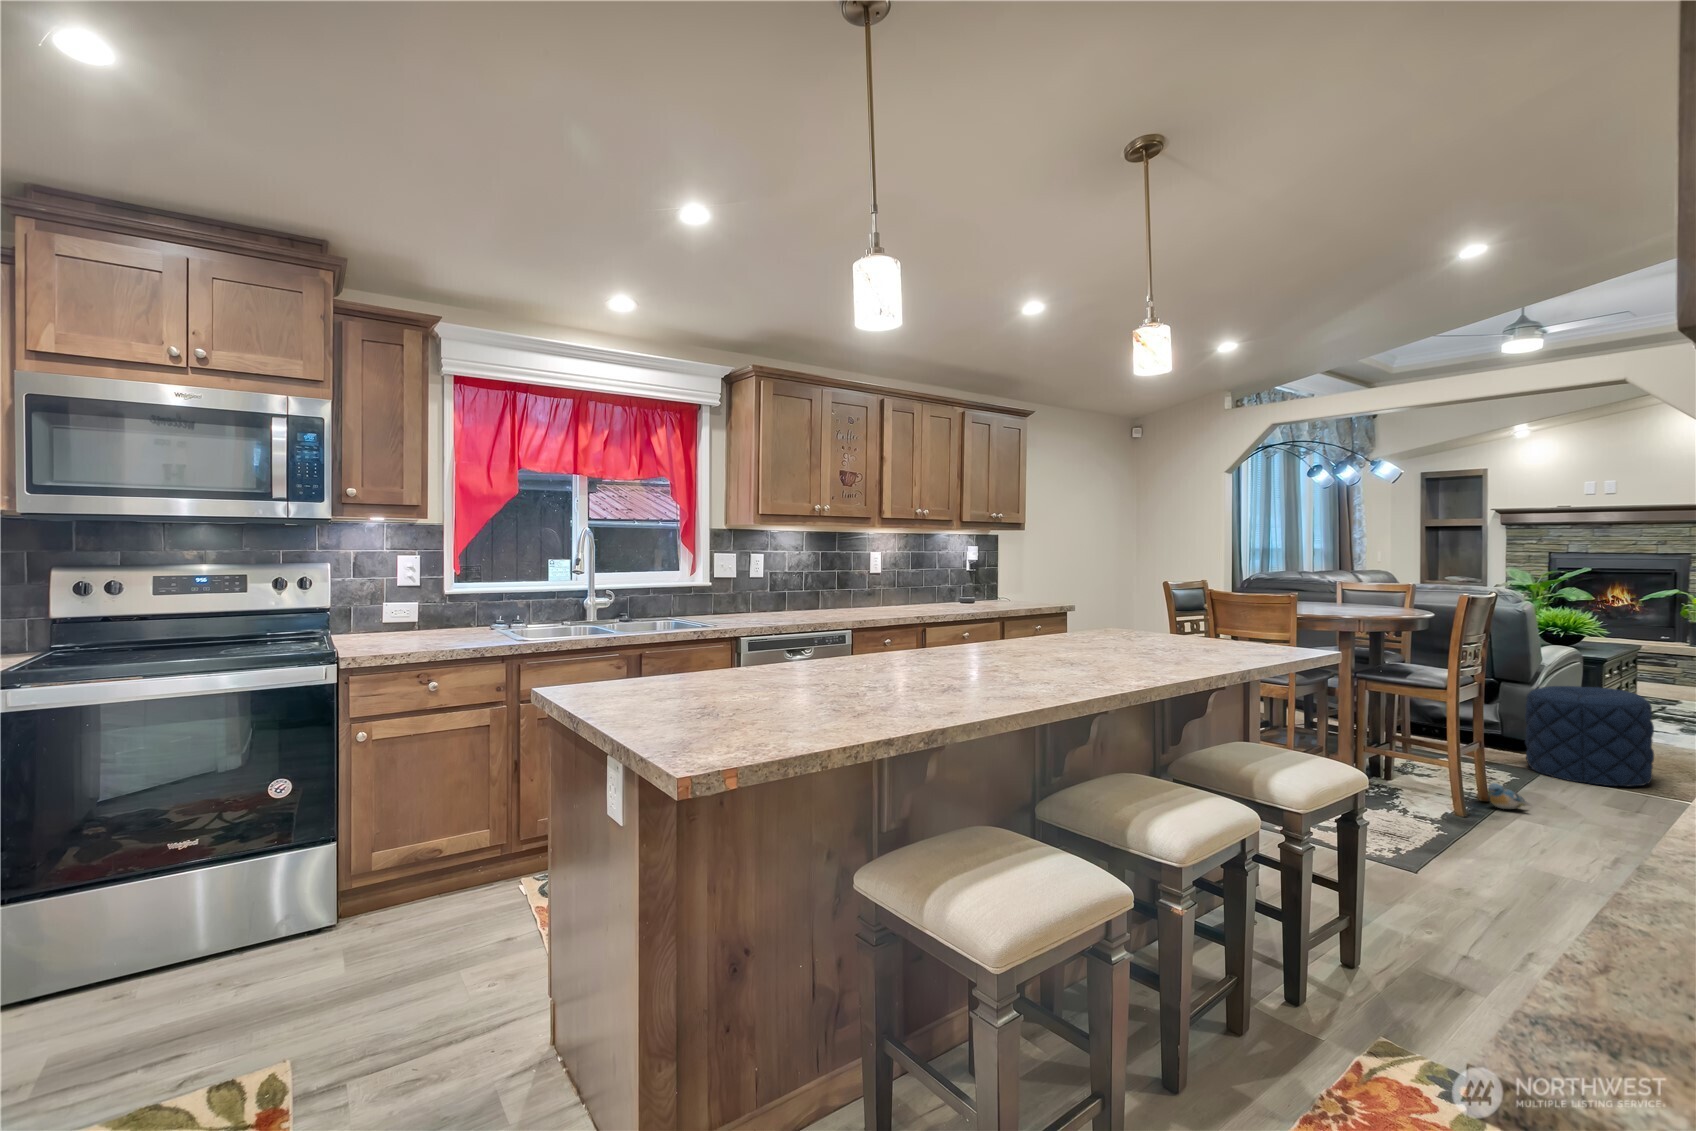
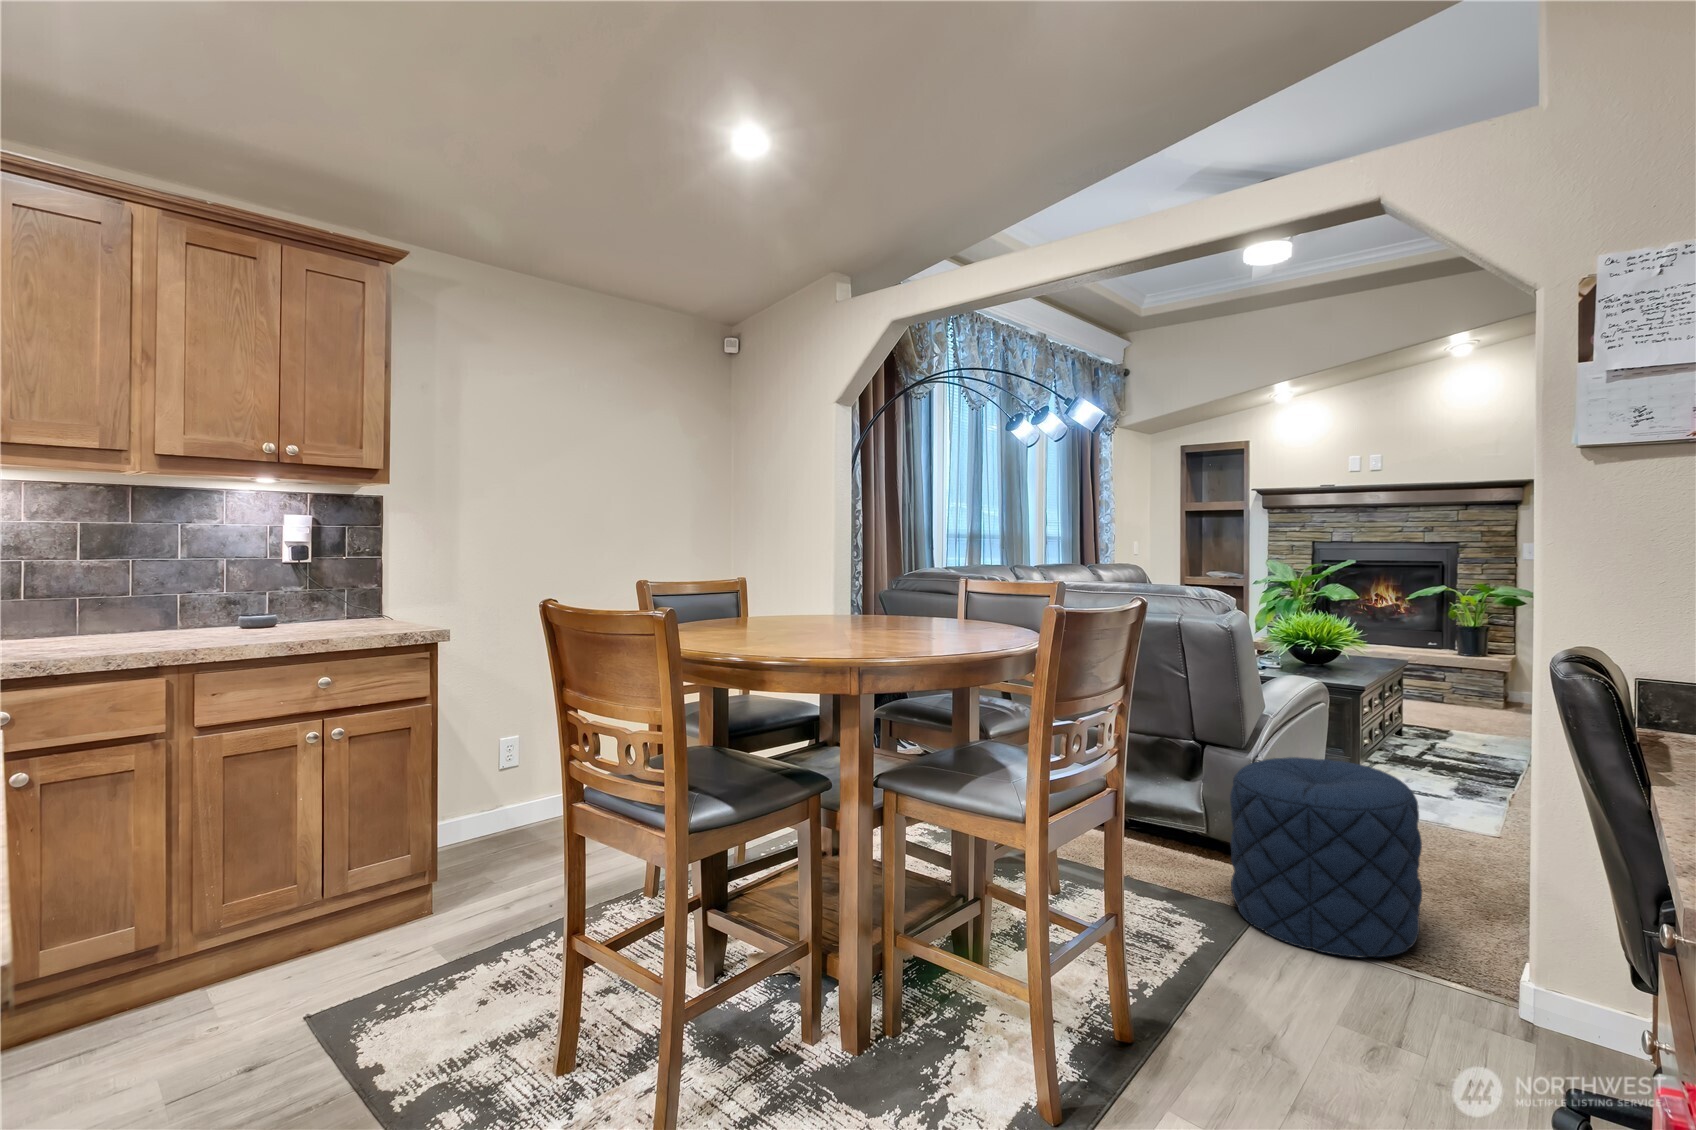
plush toy: present [1487,783,1531,809] -> none [1111,1021,1193,1081]

